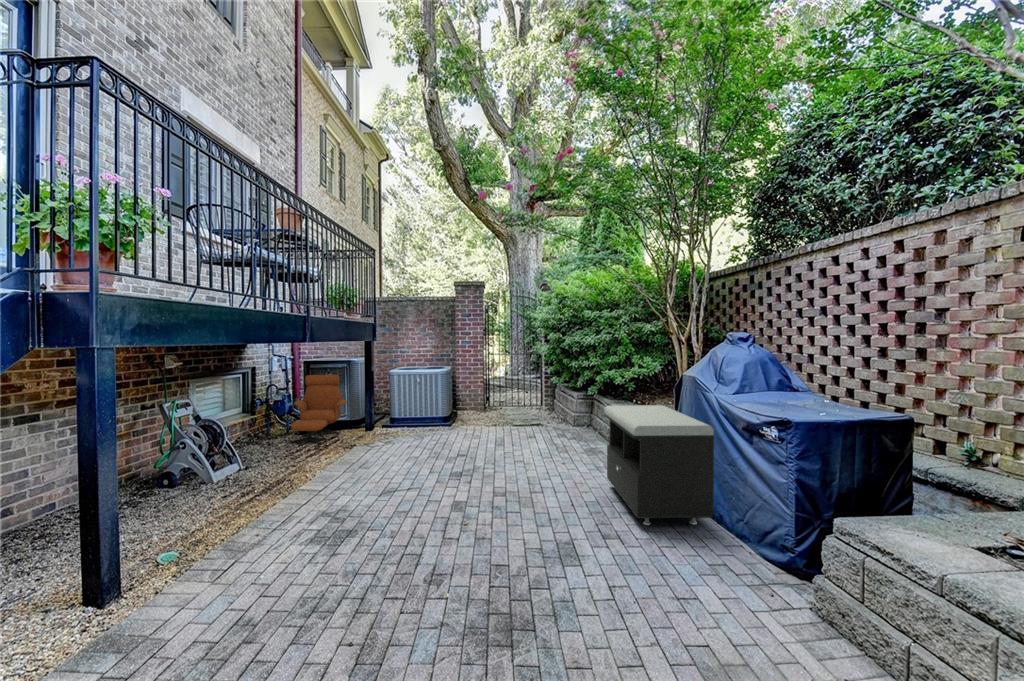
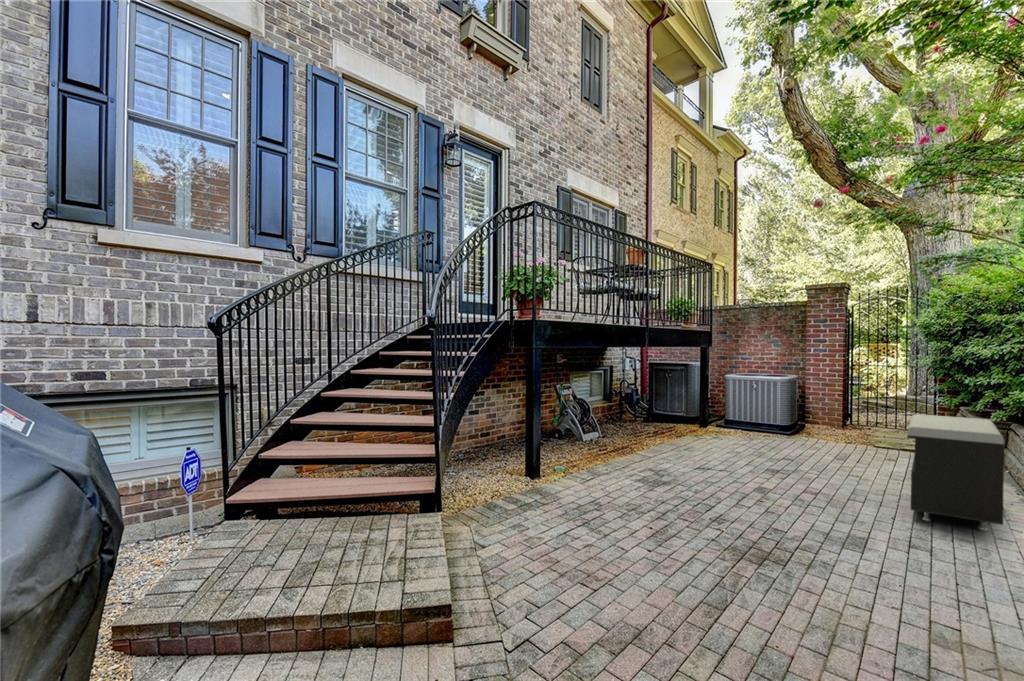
lounge chair: present [291,375,347,446] -> none [636,375,682,431]

